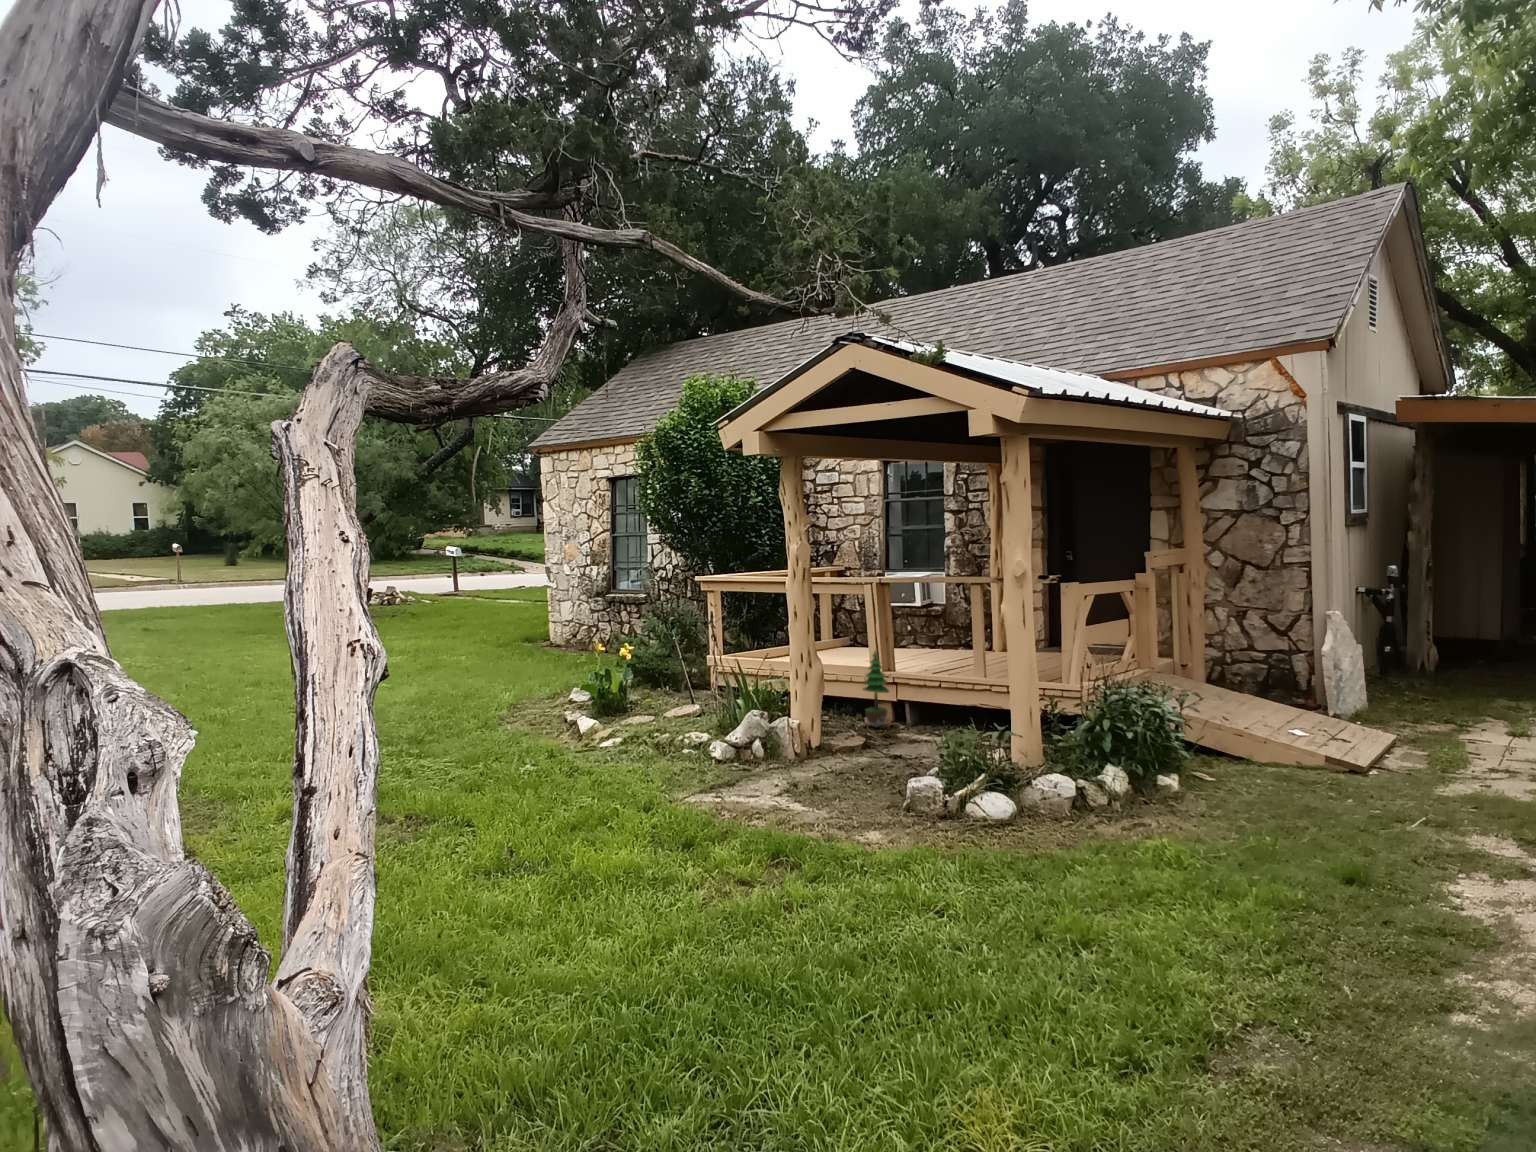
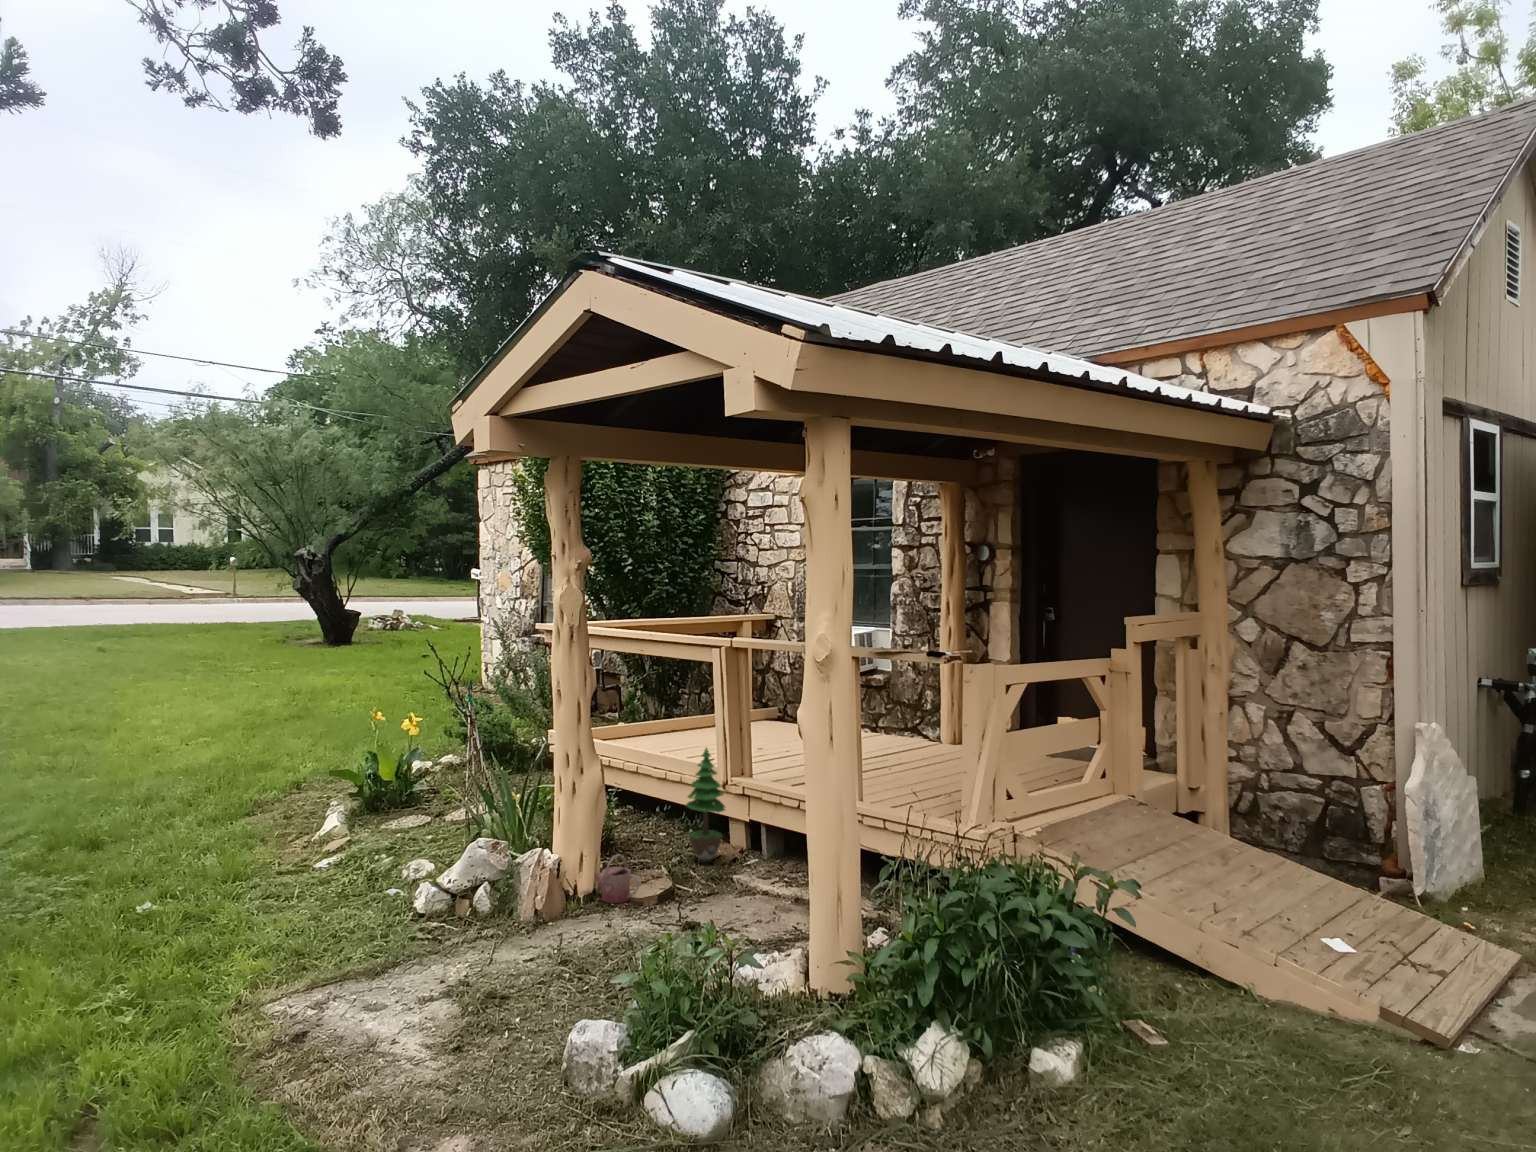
watering can: none [816,718,859,748] -> present [596,854,640,903]

